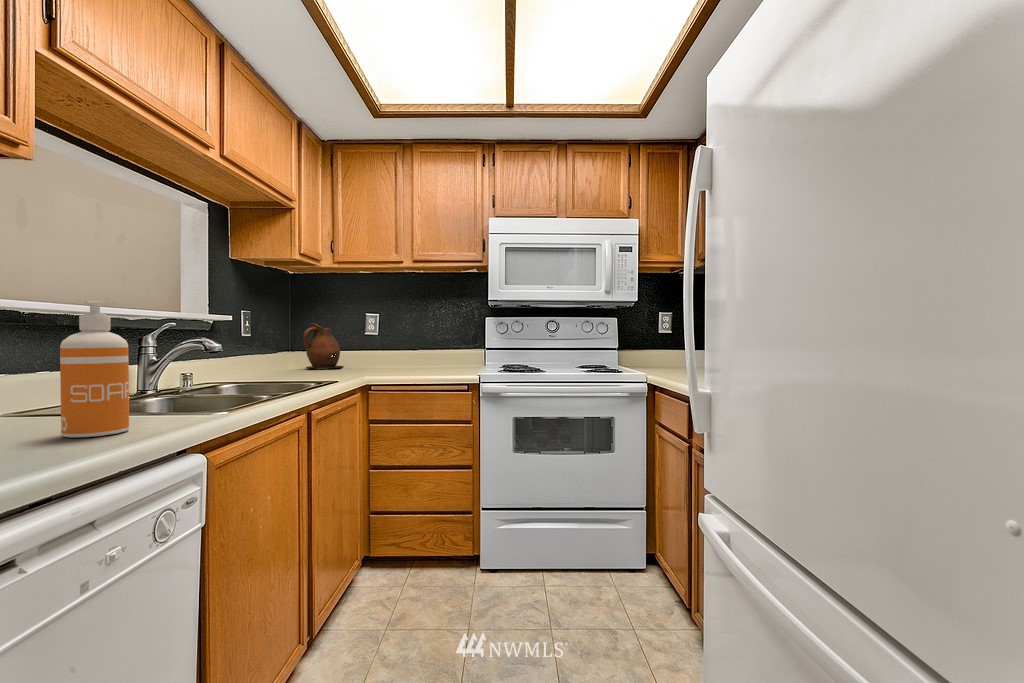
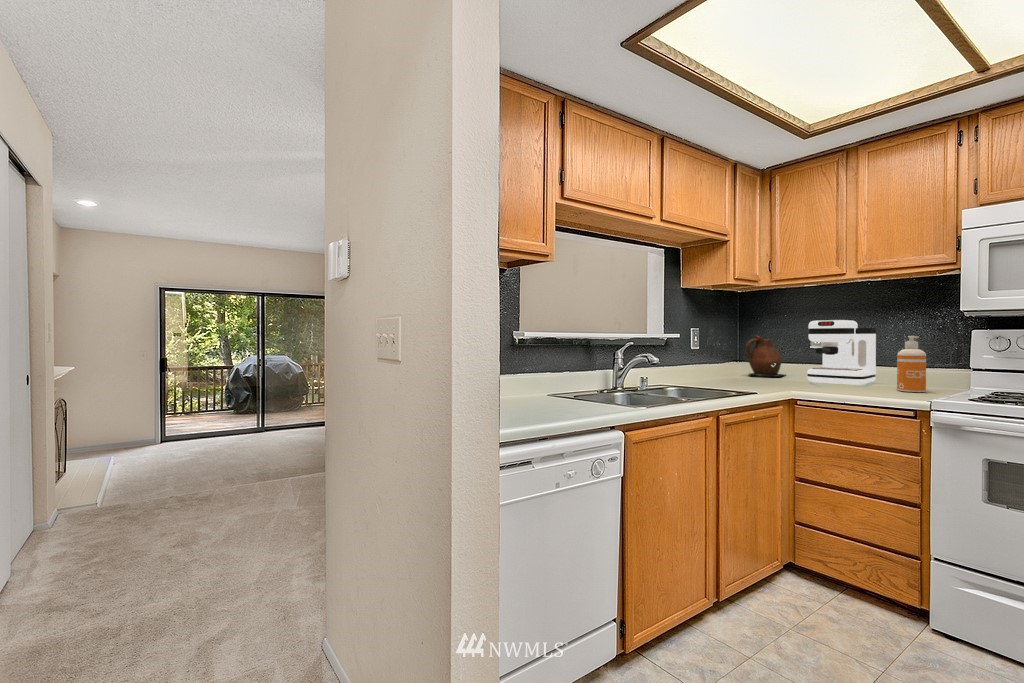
soap dispenser: present [60,301,129,438] -> present [897,336,926,392]
coffee maker: none [371,307,425,371] -> present [807,320,876,386]

